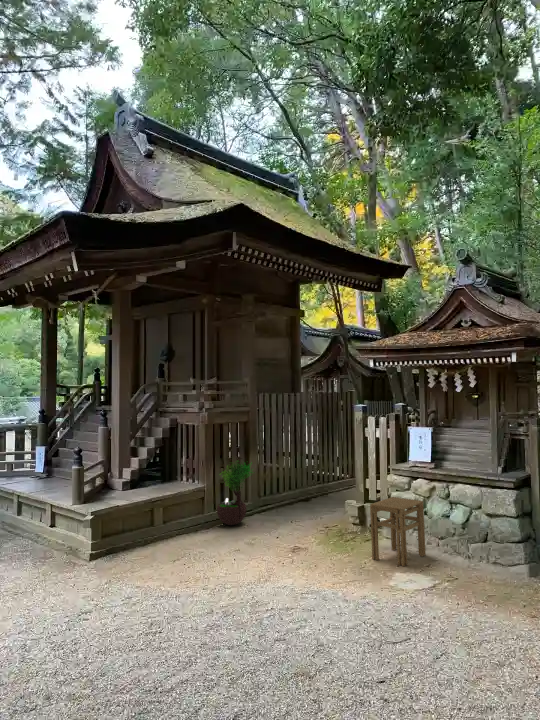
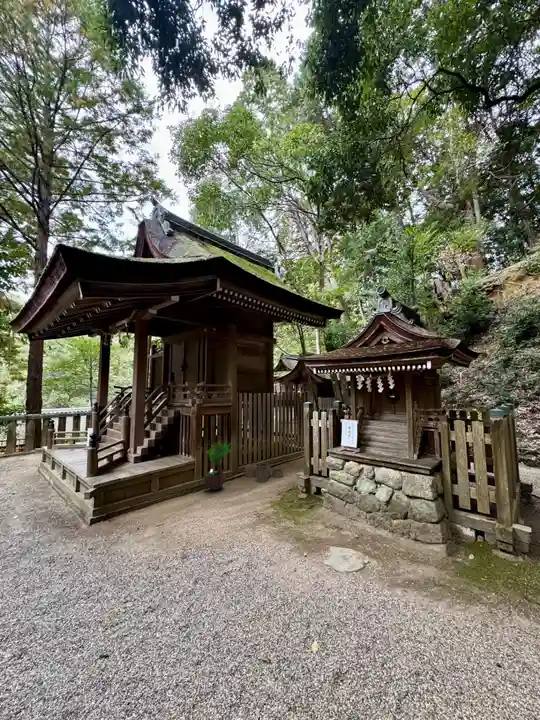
woven basket: none [269,490,323,516] -> present [245,463,283,482]
stool: present [370,497,426,566] -> none [312,475,356,537]

